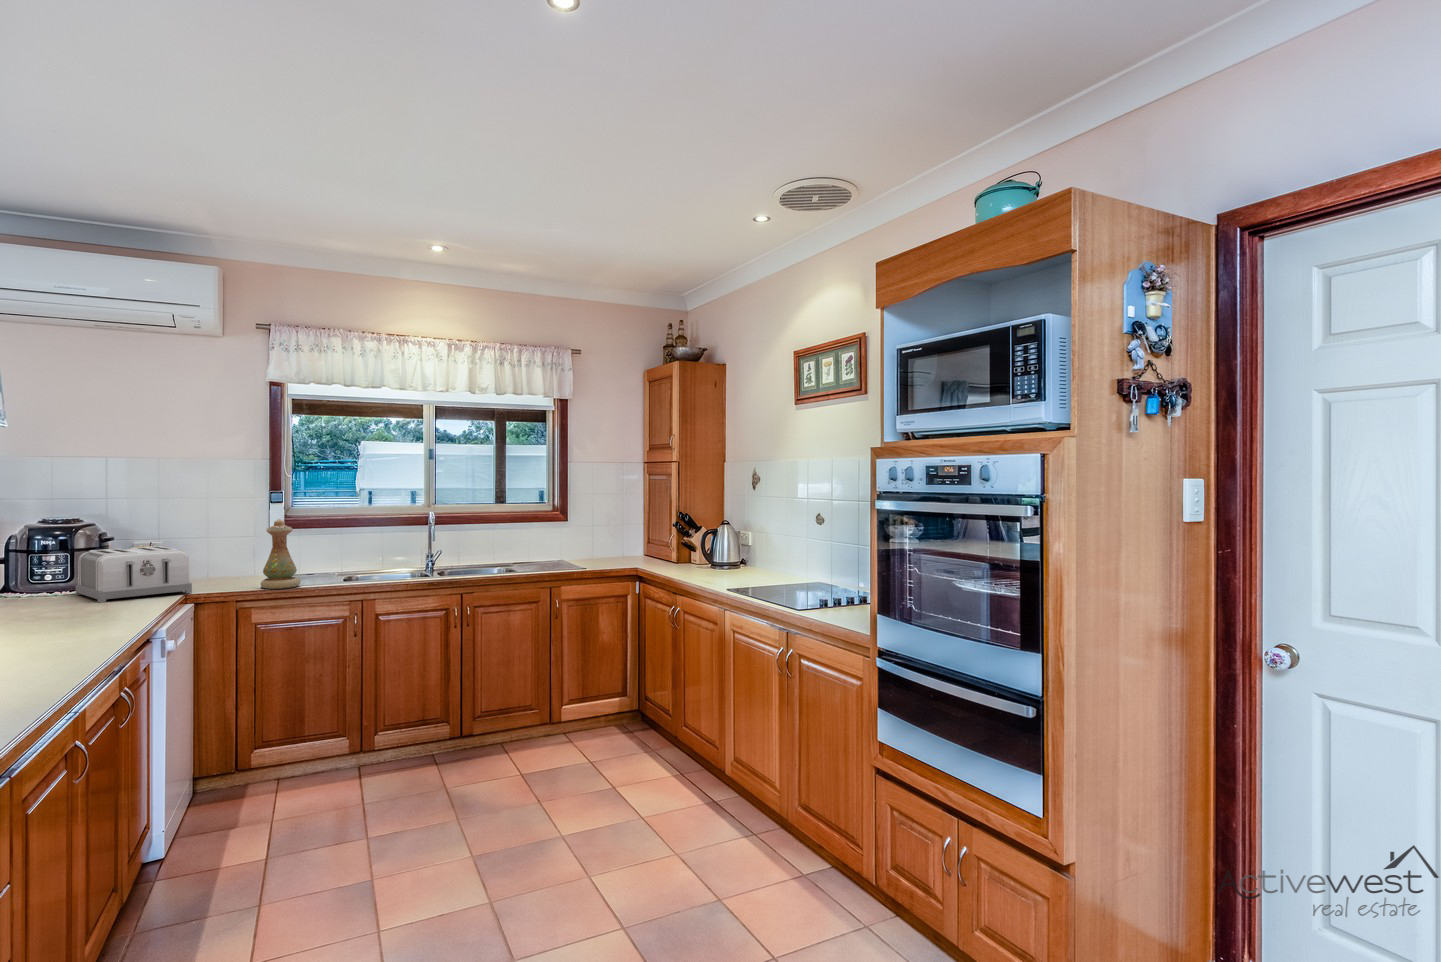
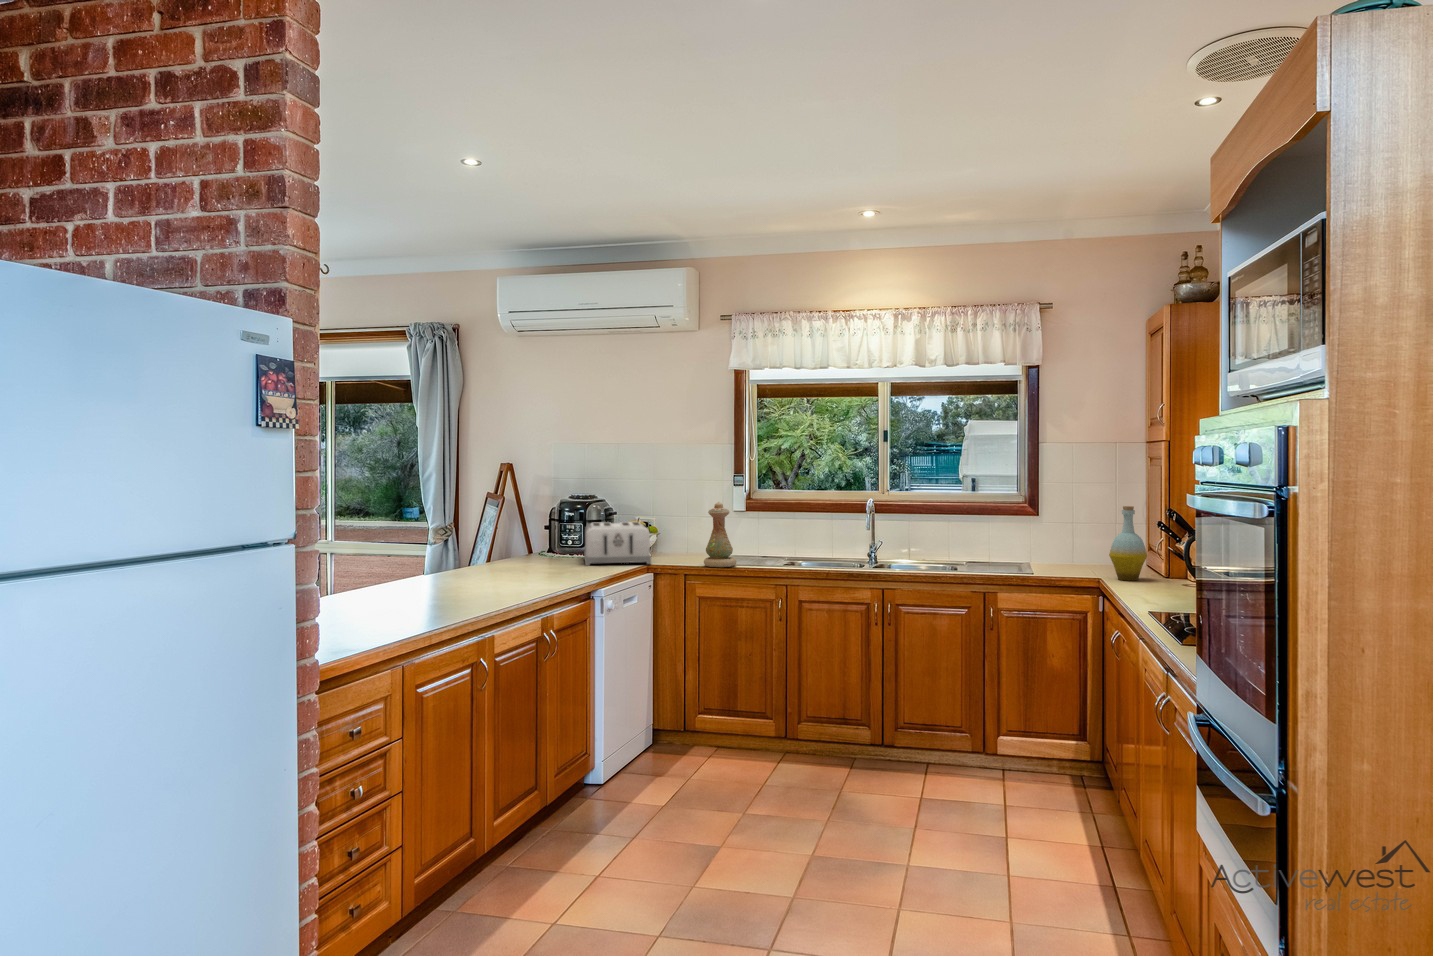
bottle: none [642,510,668,567] -> present [1109,506,1147,581]

